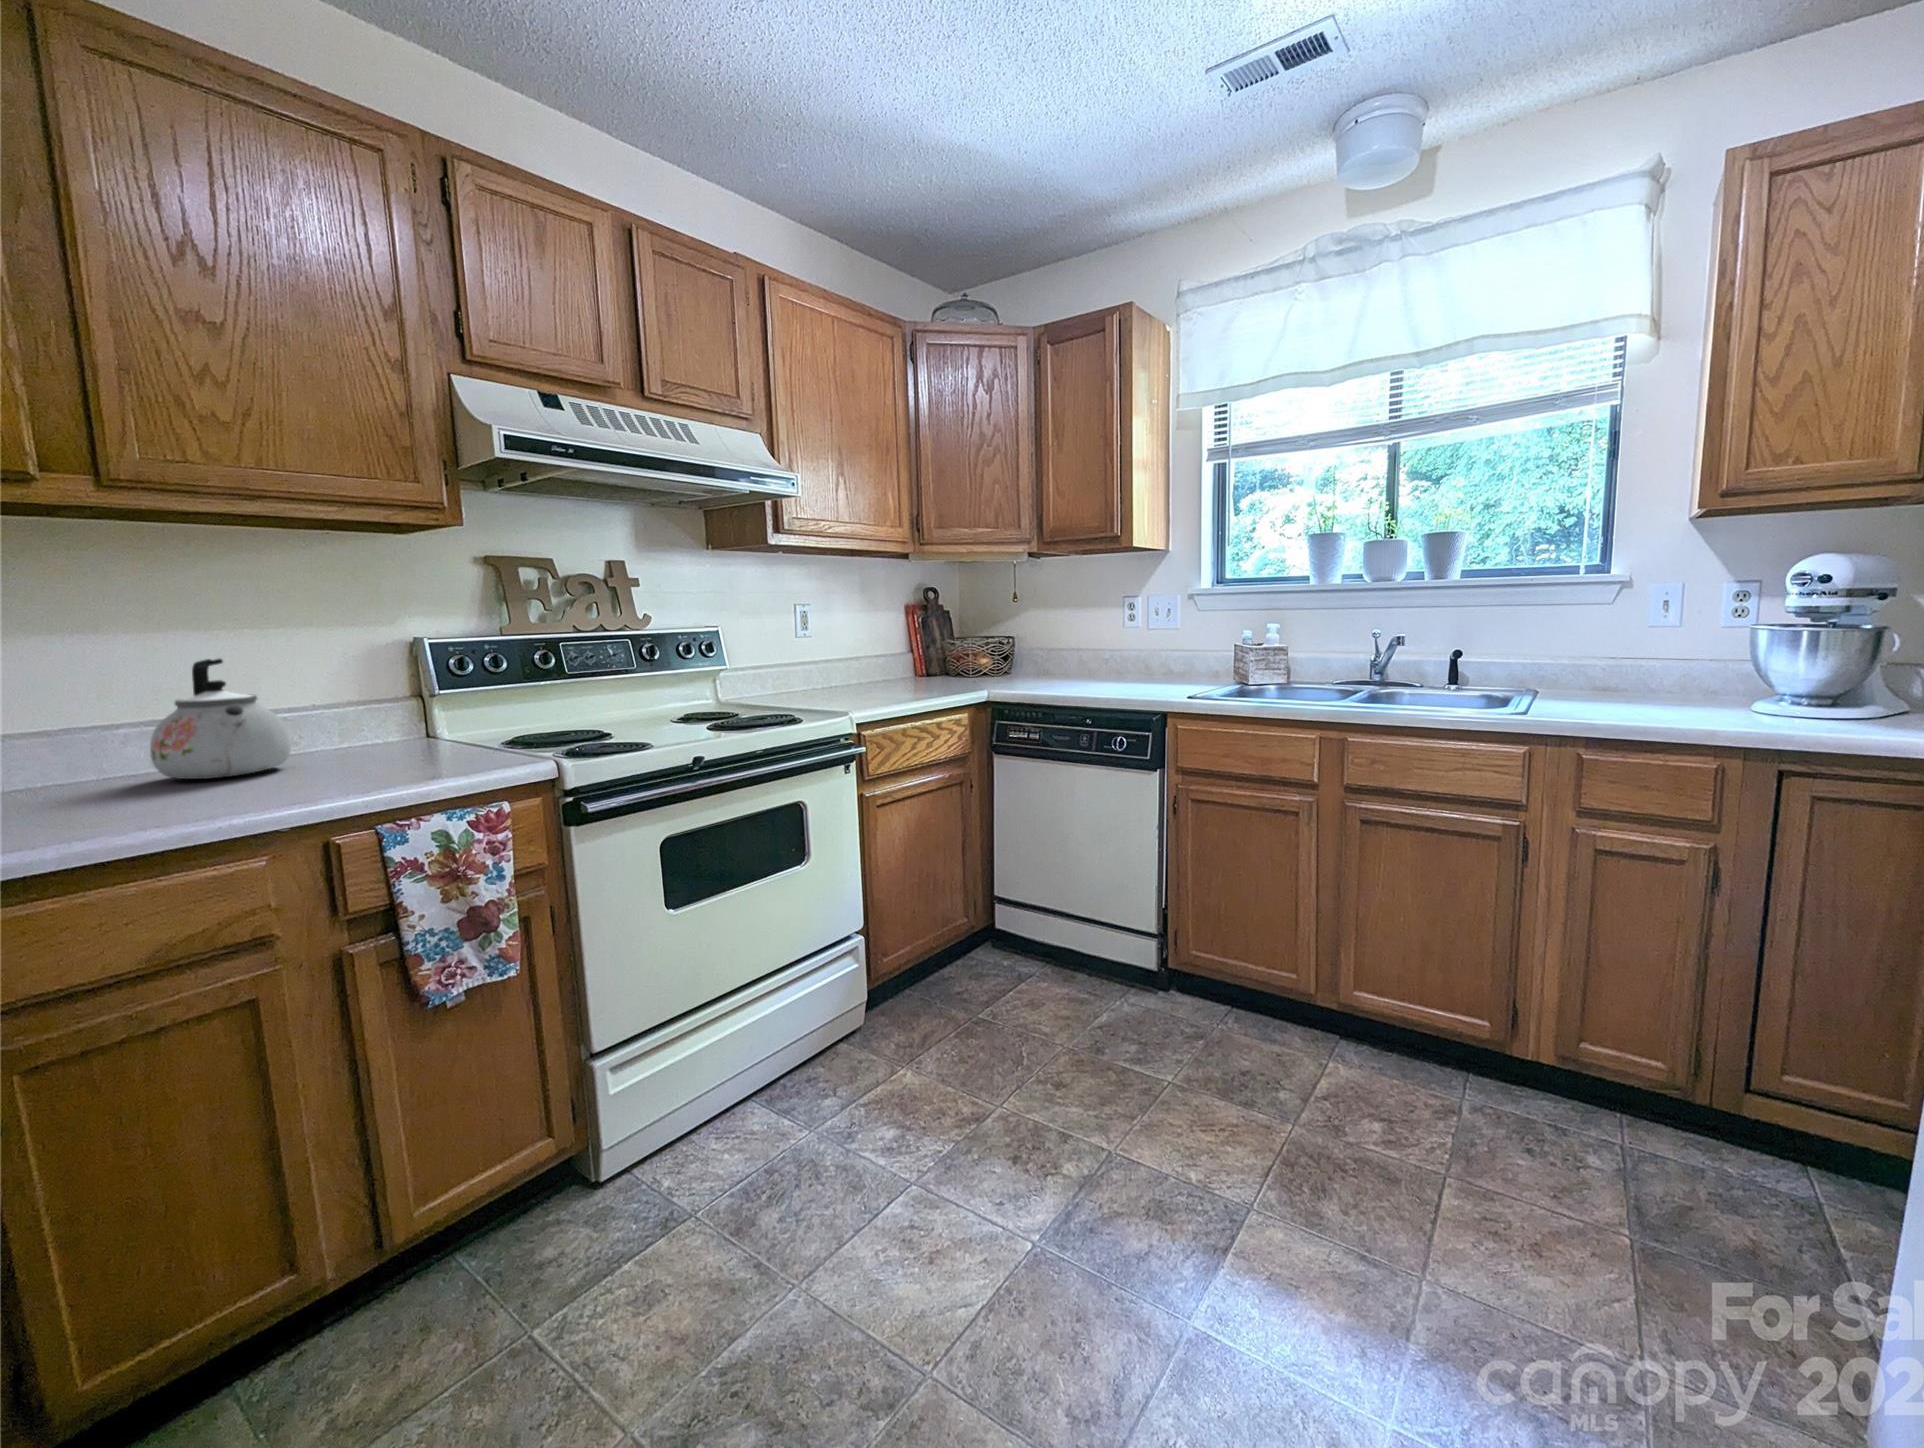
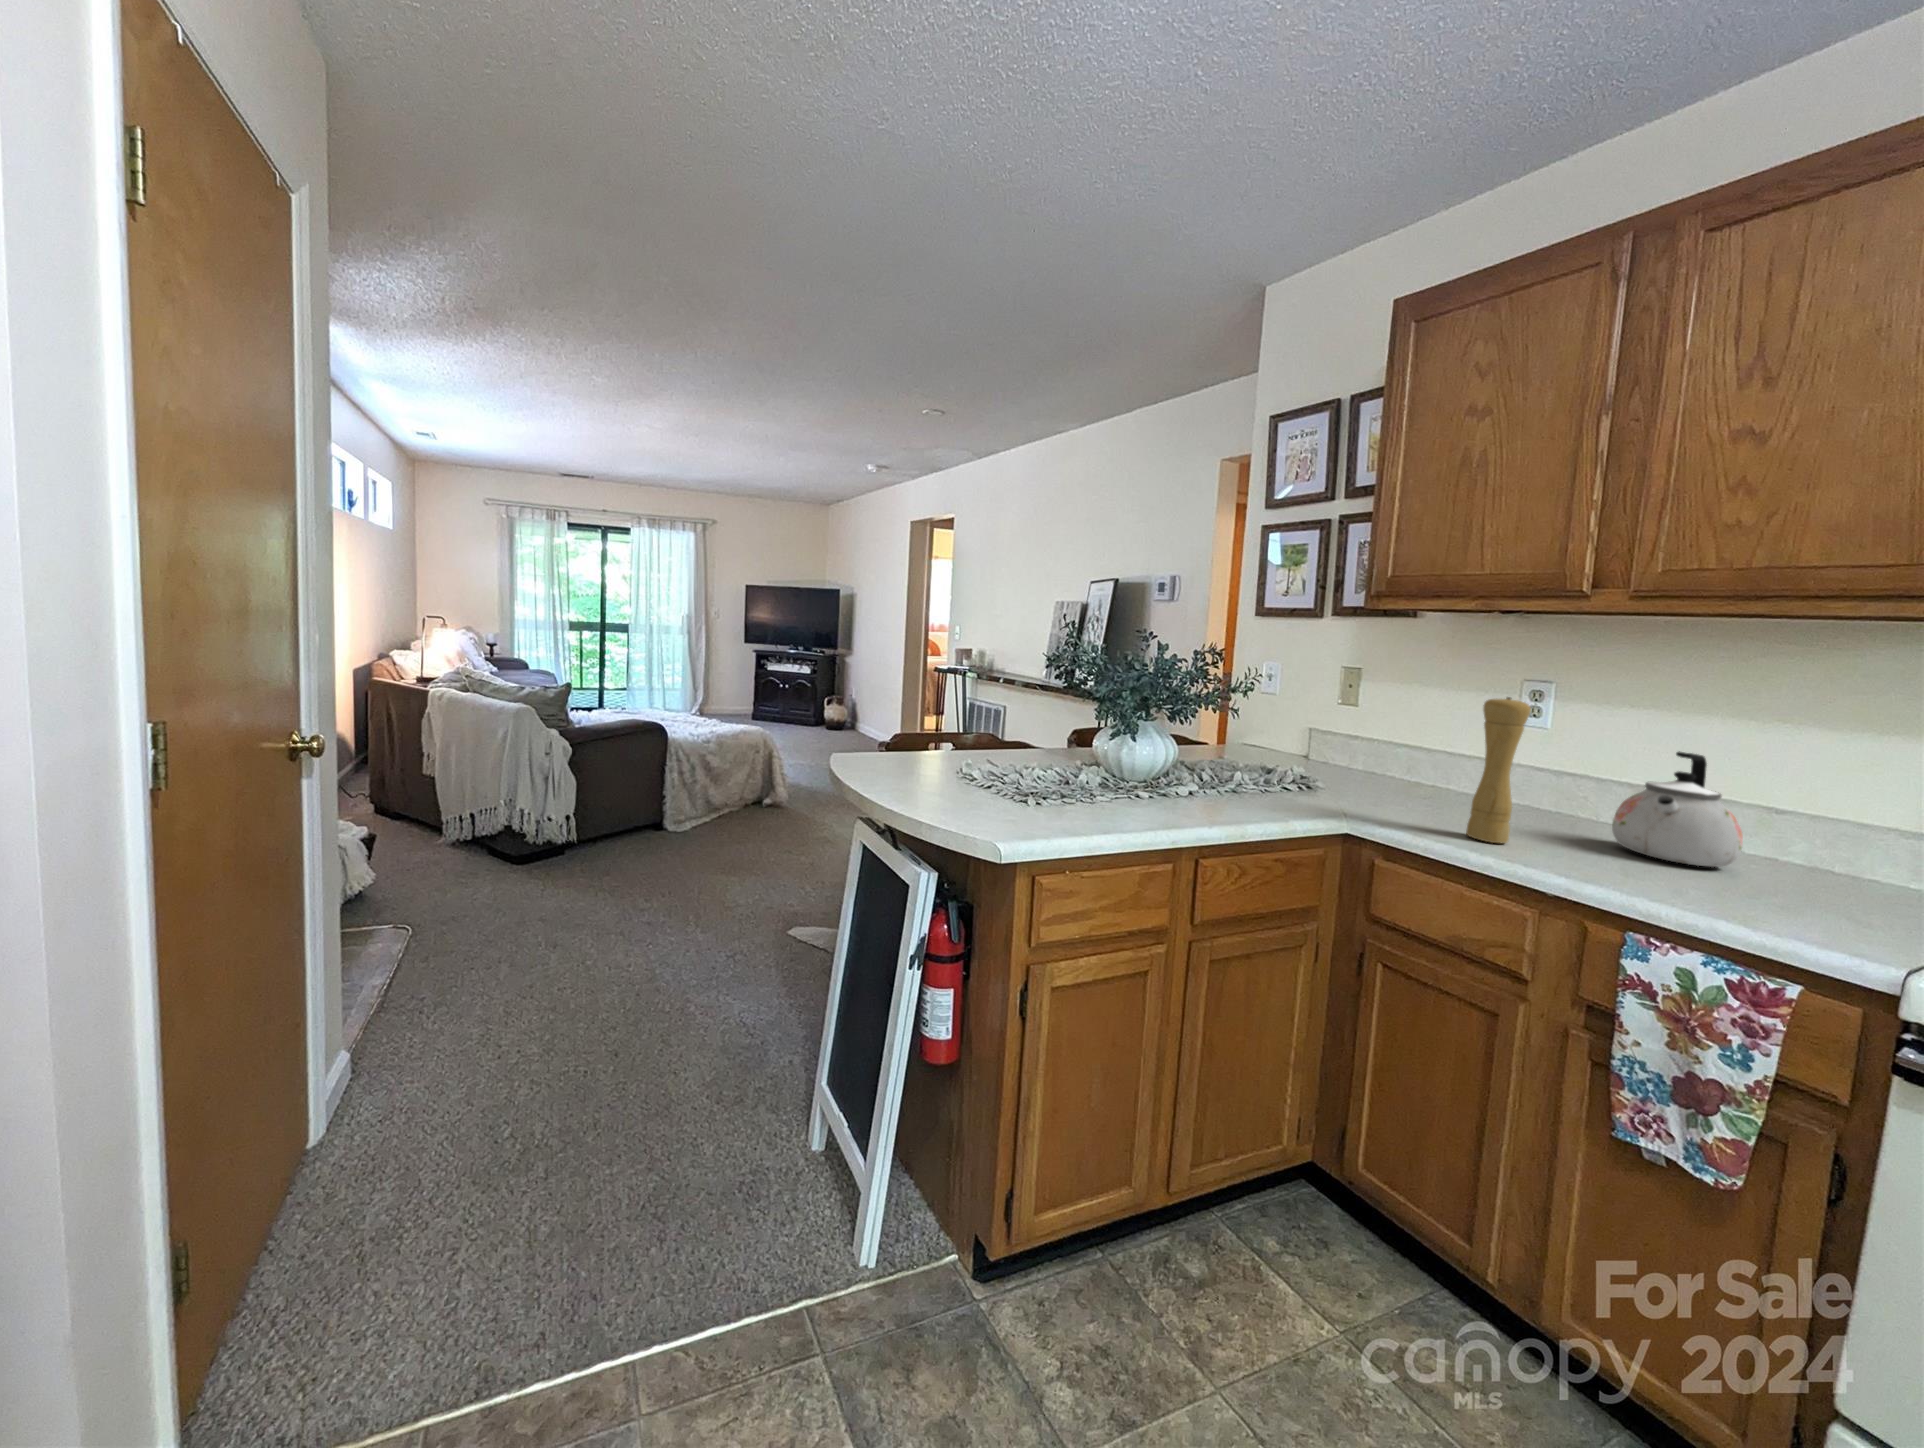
pepper mill: none [29,616,134,824] -> present [1466,697,1531,843]

